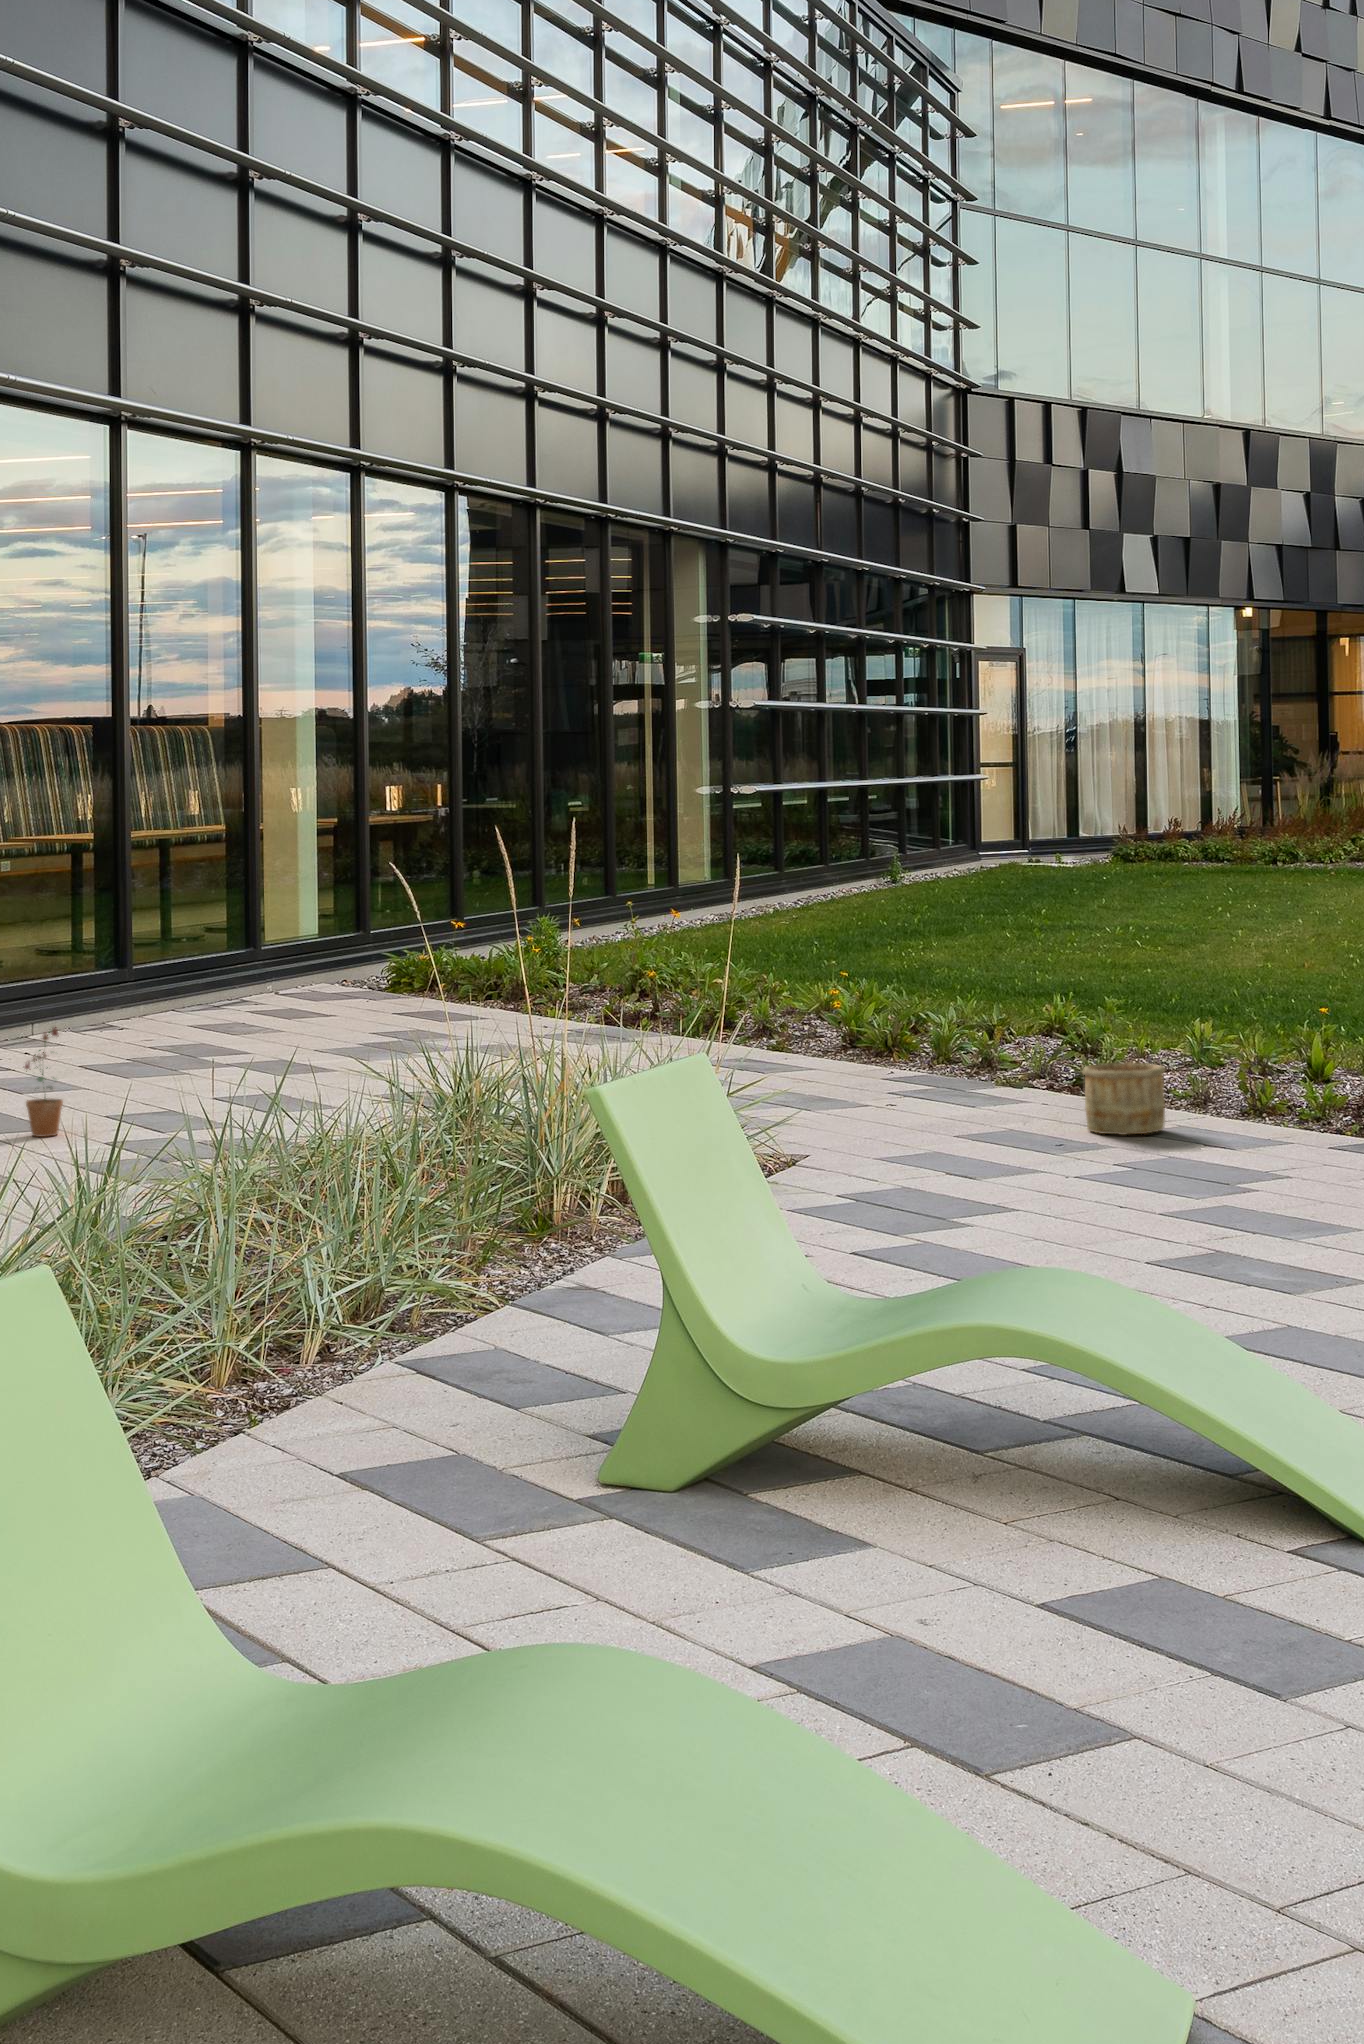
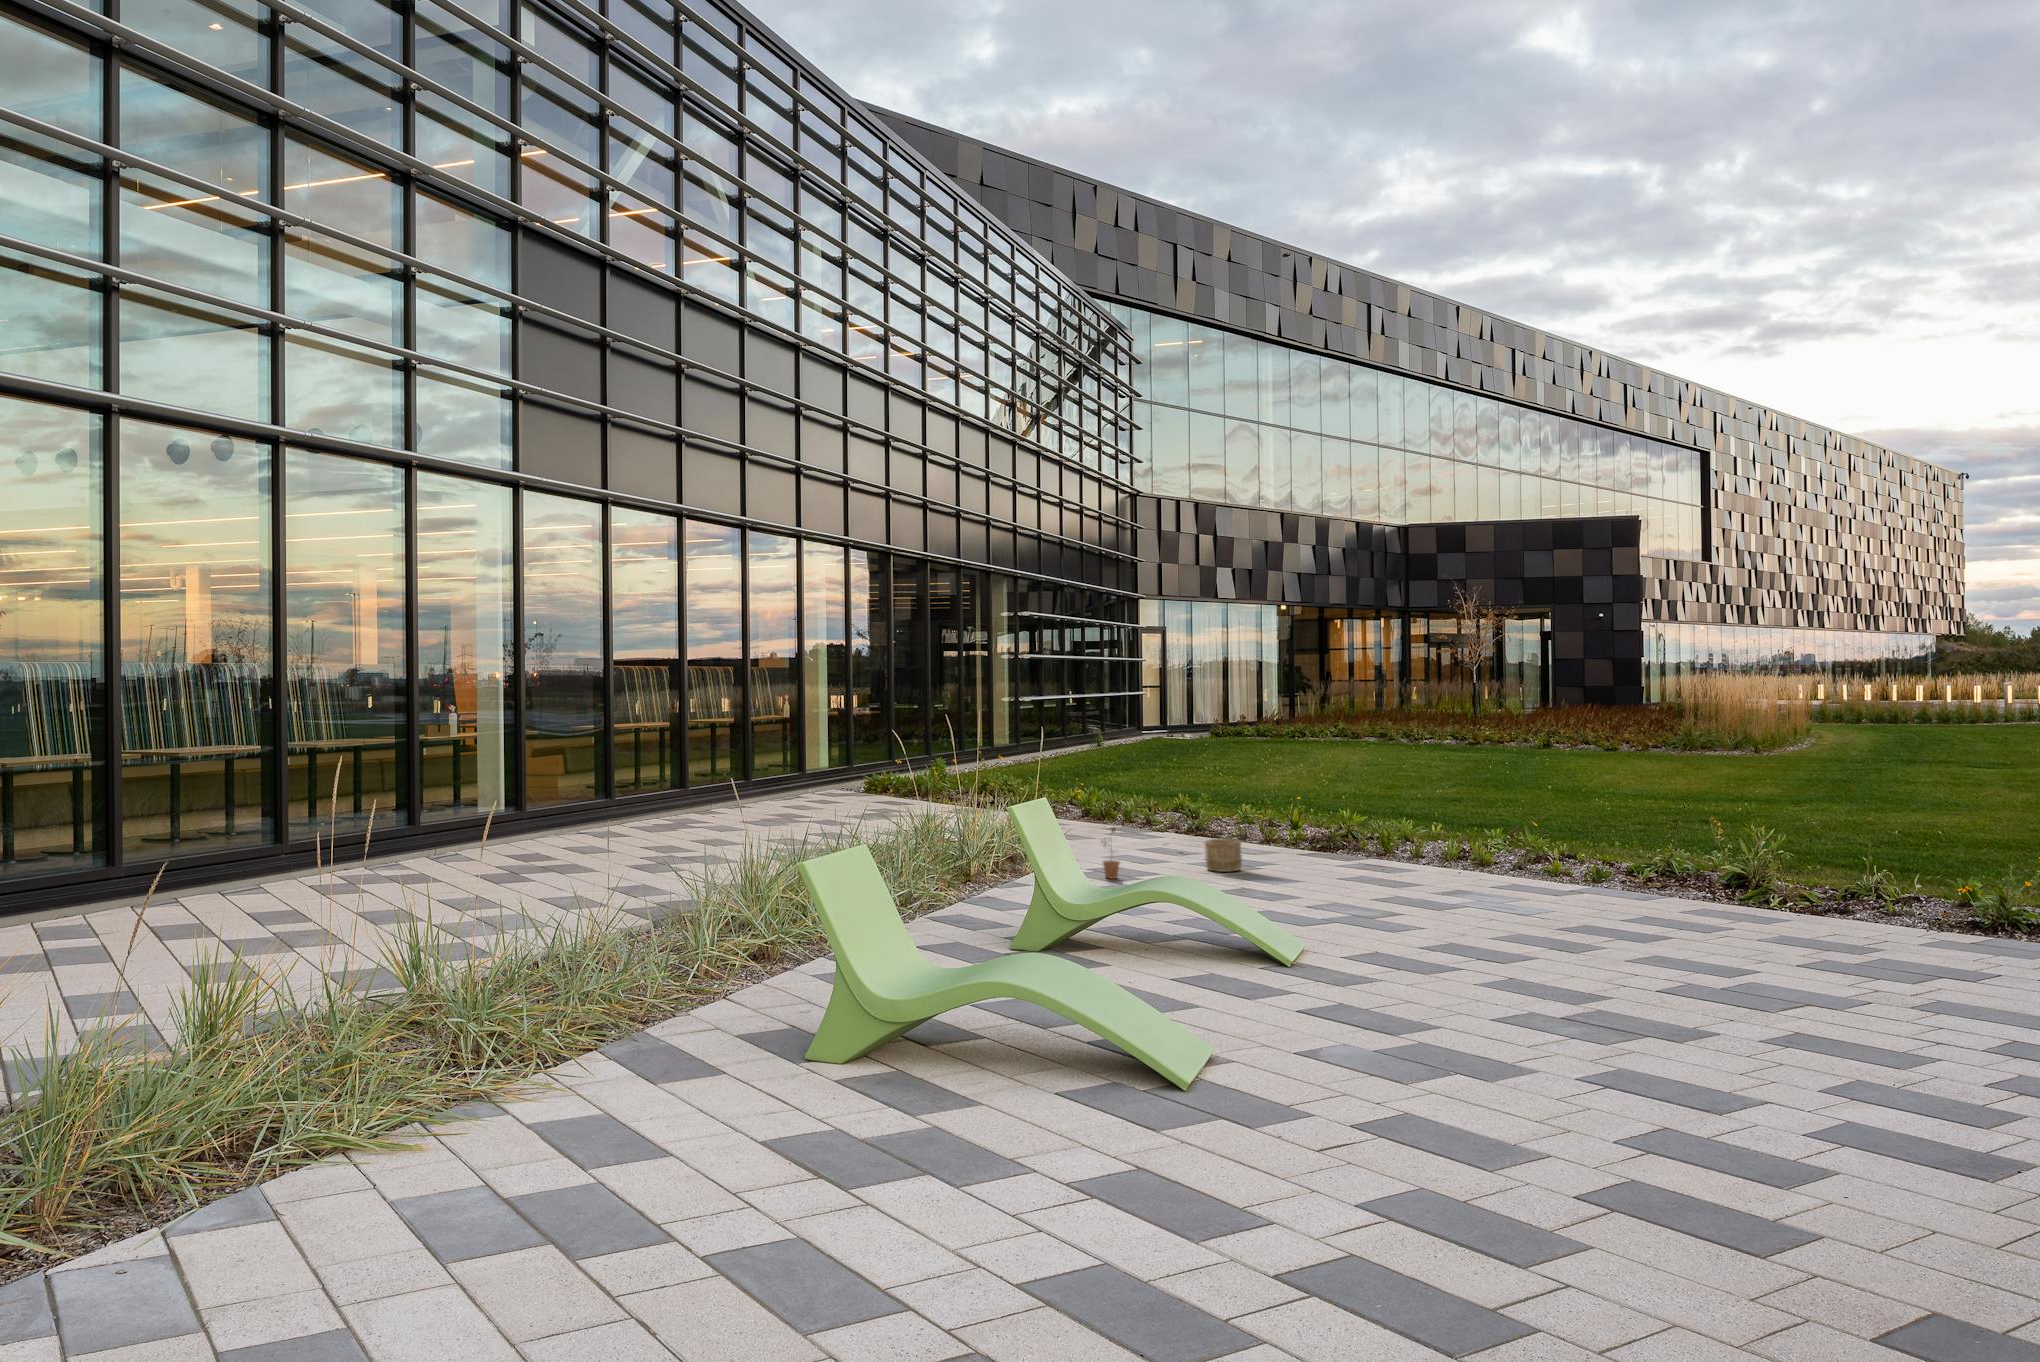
potted plant: present [25,1027,63,1137] -> present [1101,827,1120,879]

